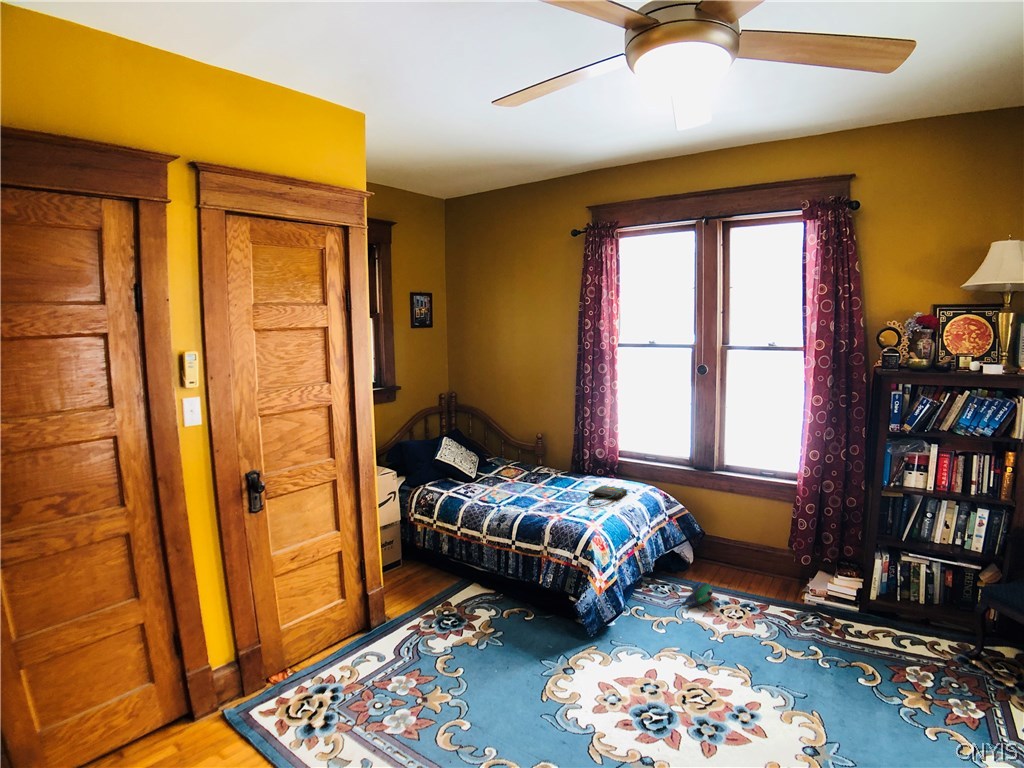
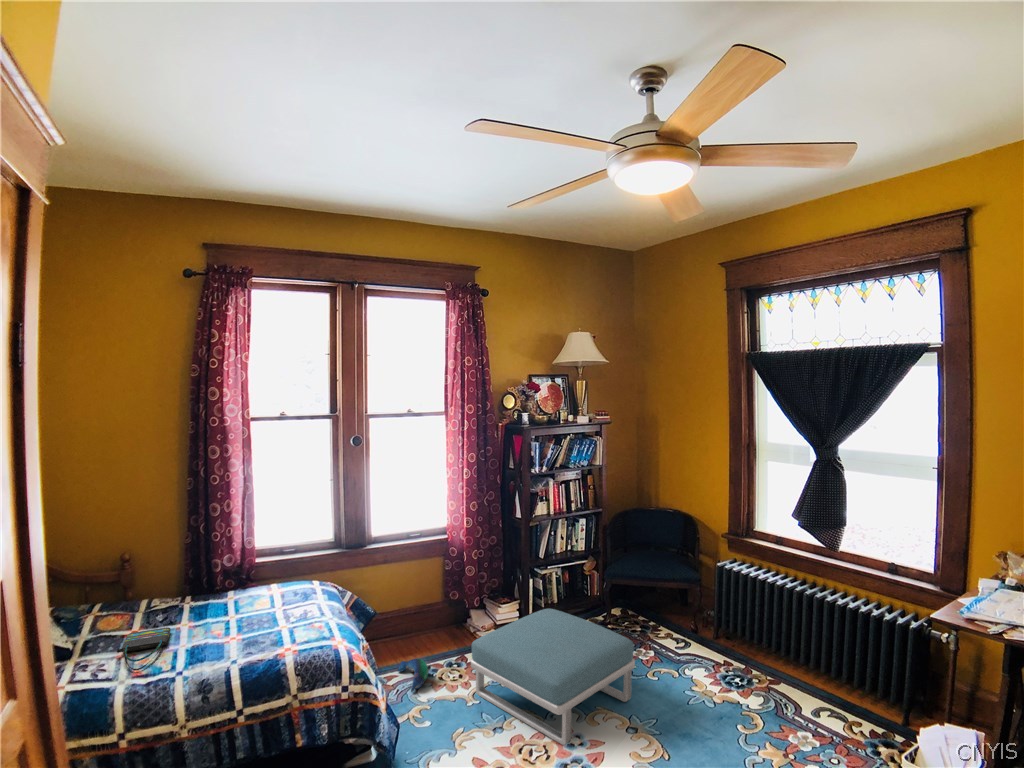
tote bag: present [588,486,627,506] -> present [117,627,171,670]
footstool: none [727,579,927,736] -> present [471,609,635,745]

